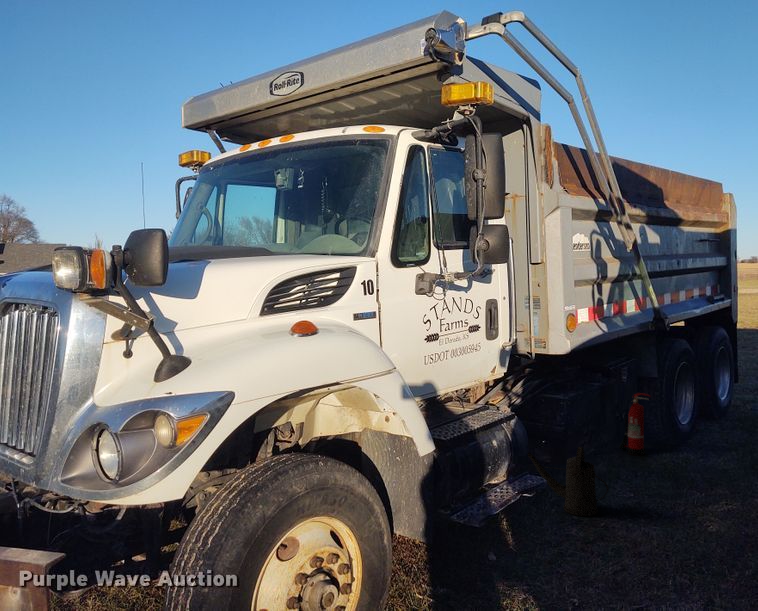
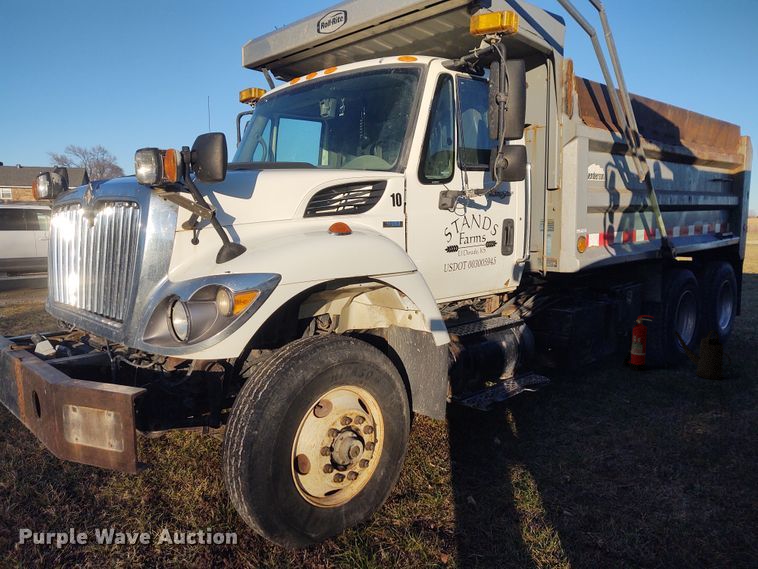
watering can: present [528,447,608,516] -> present [675,330,731,379]

